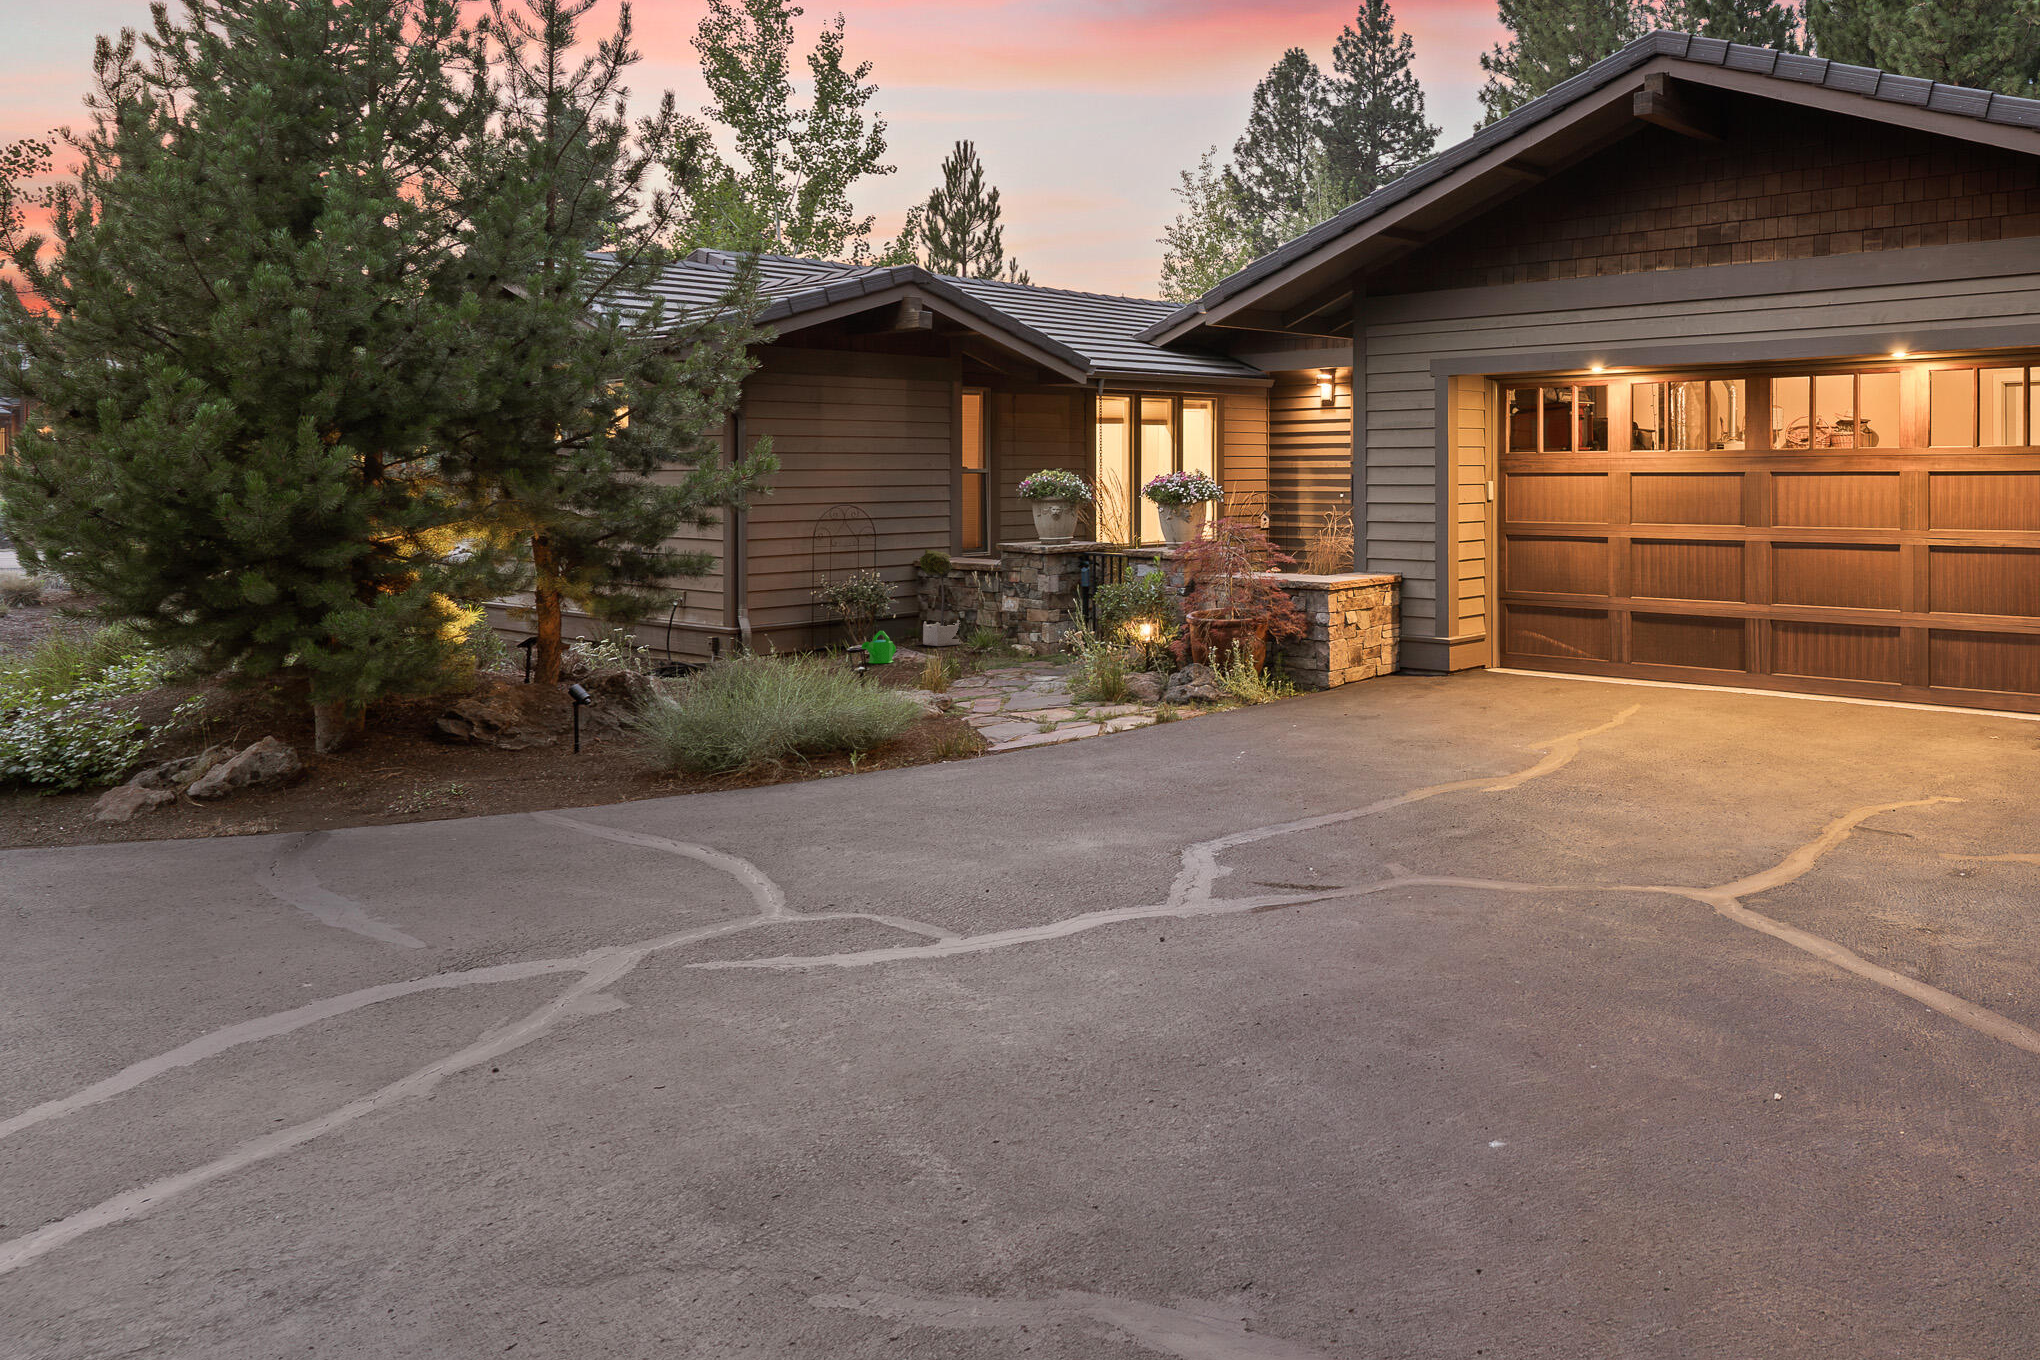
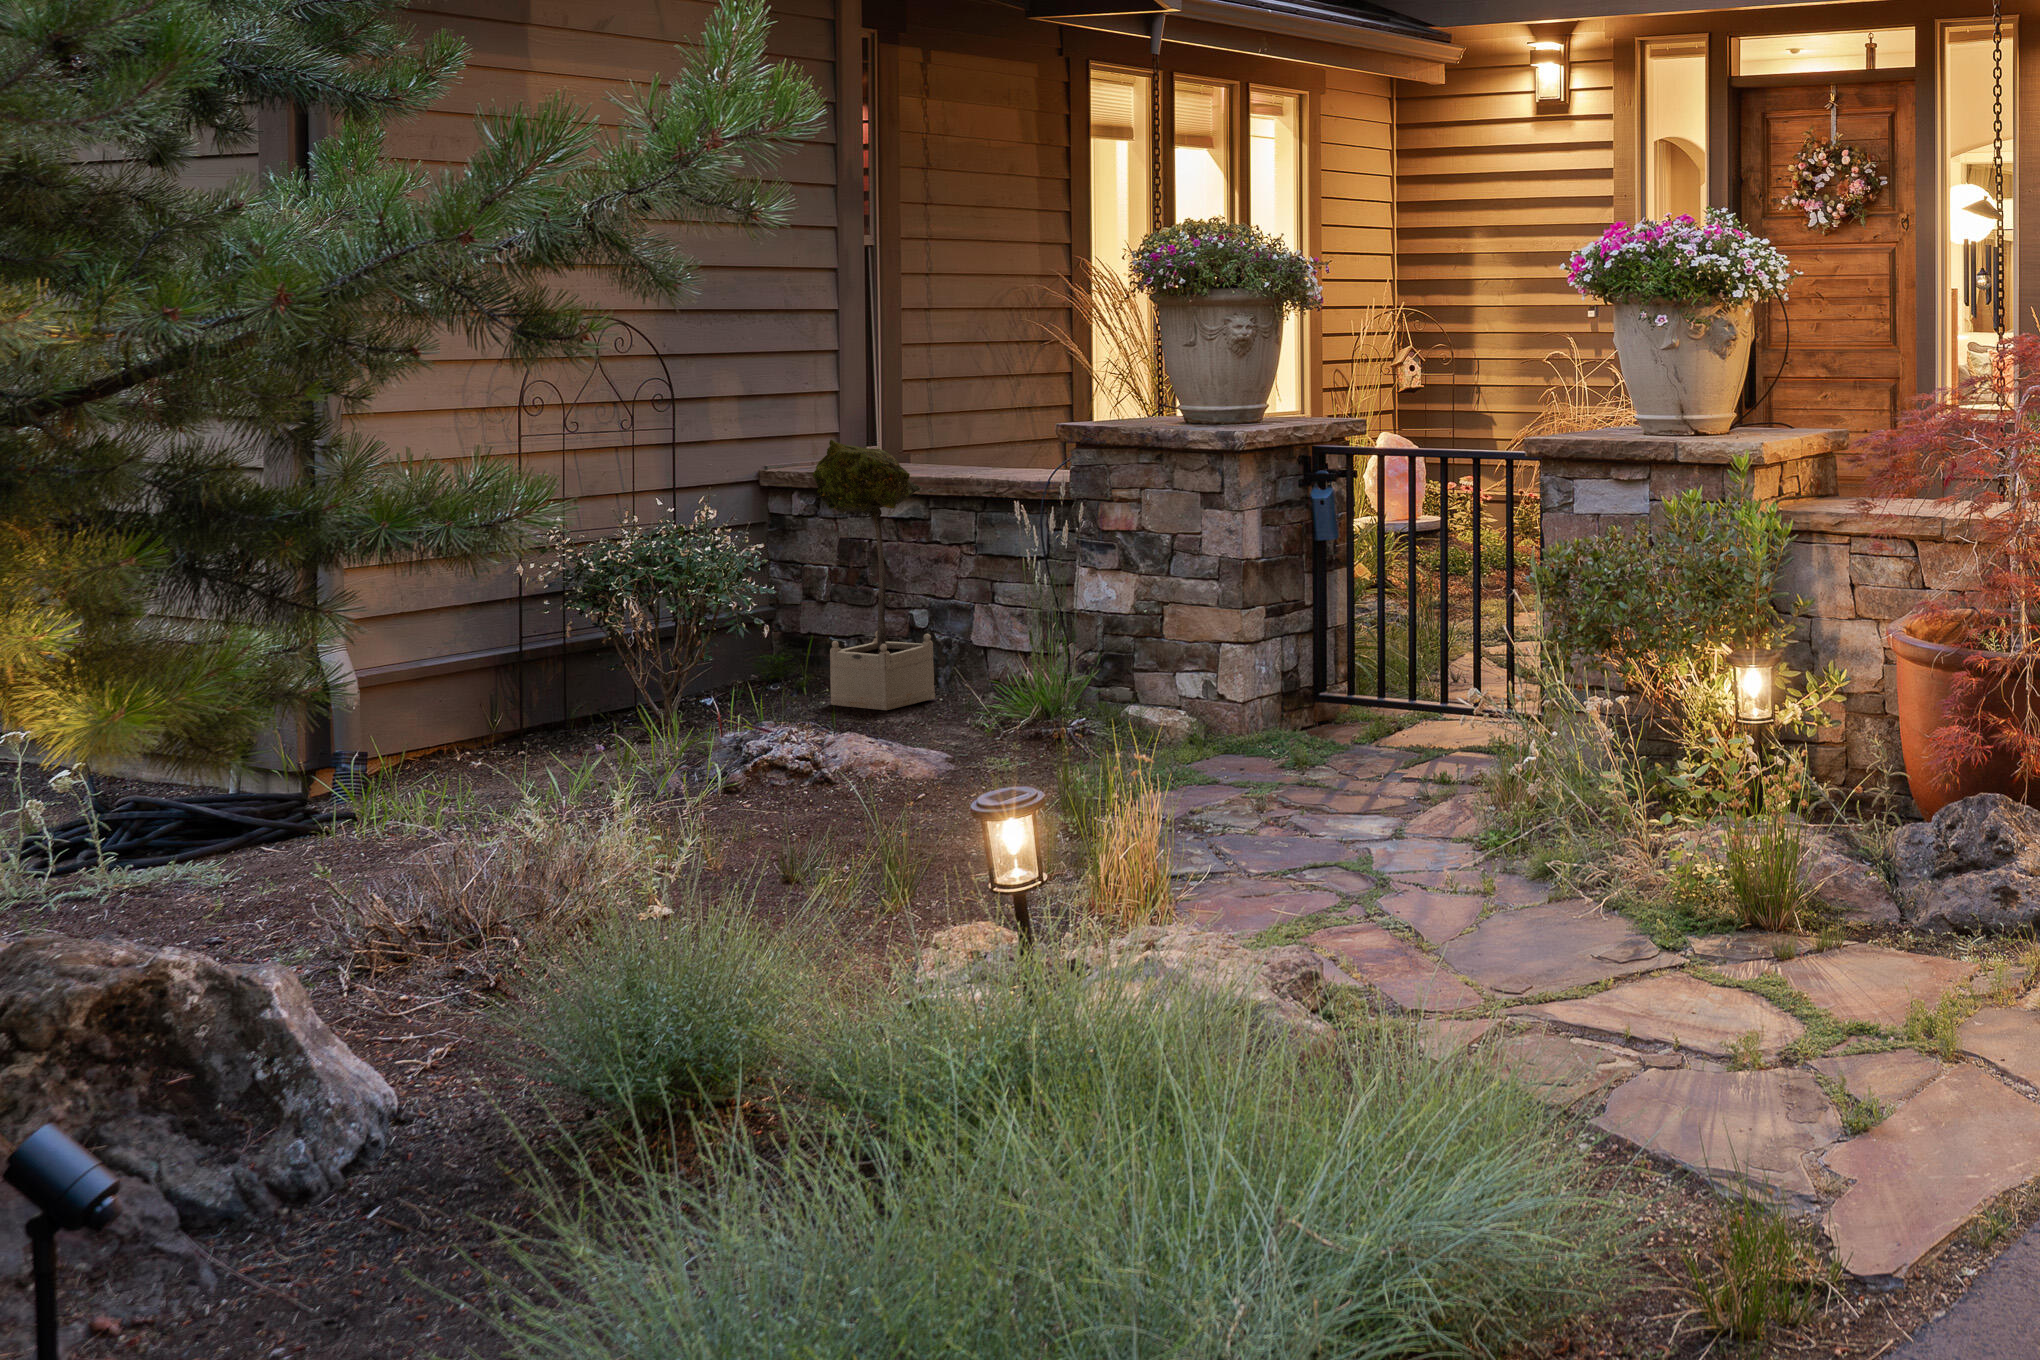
watering can: present [861,631,896,663] -> none [813,699,894,805]

